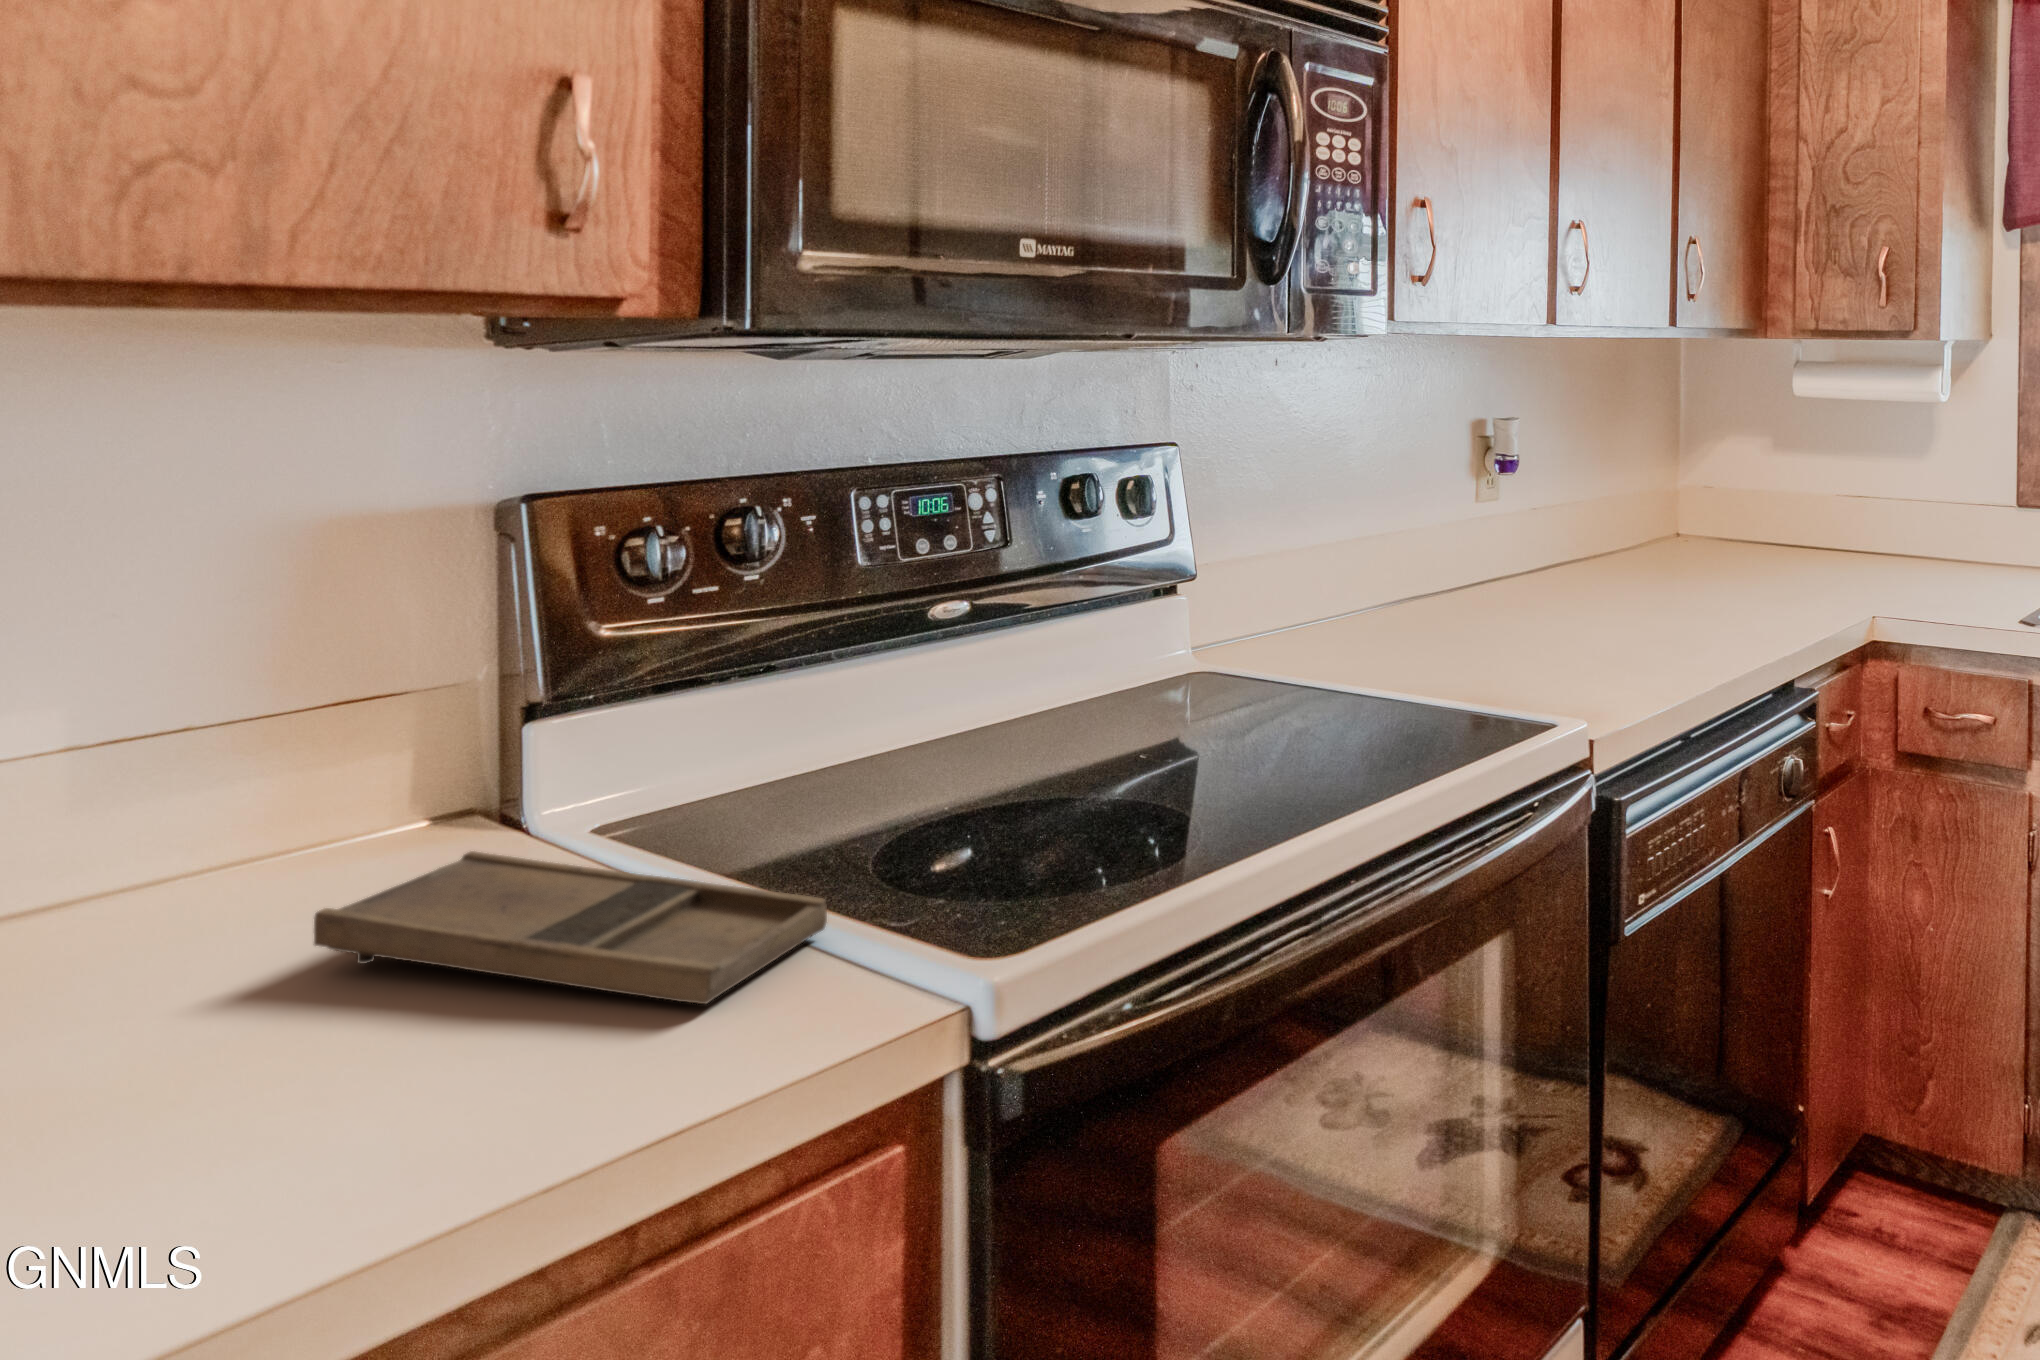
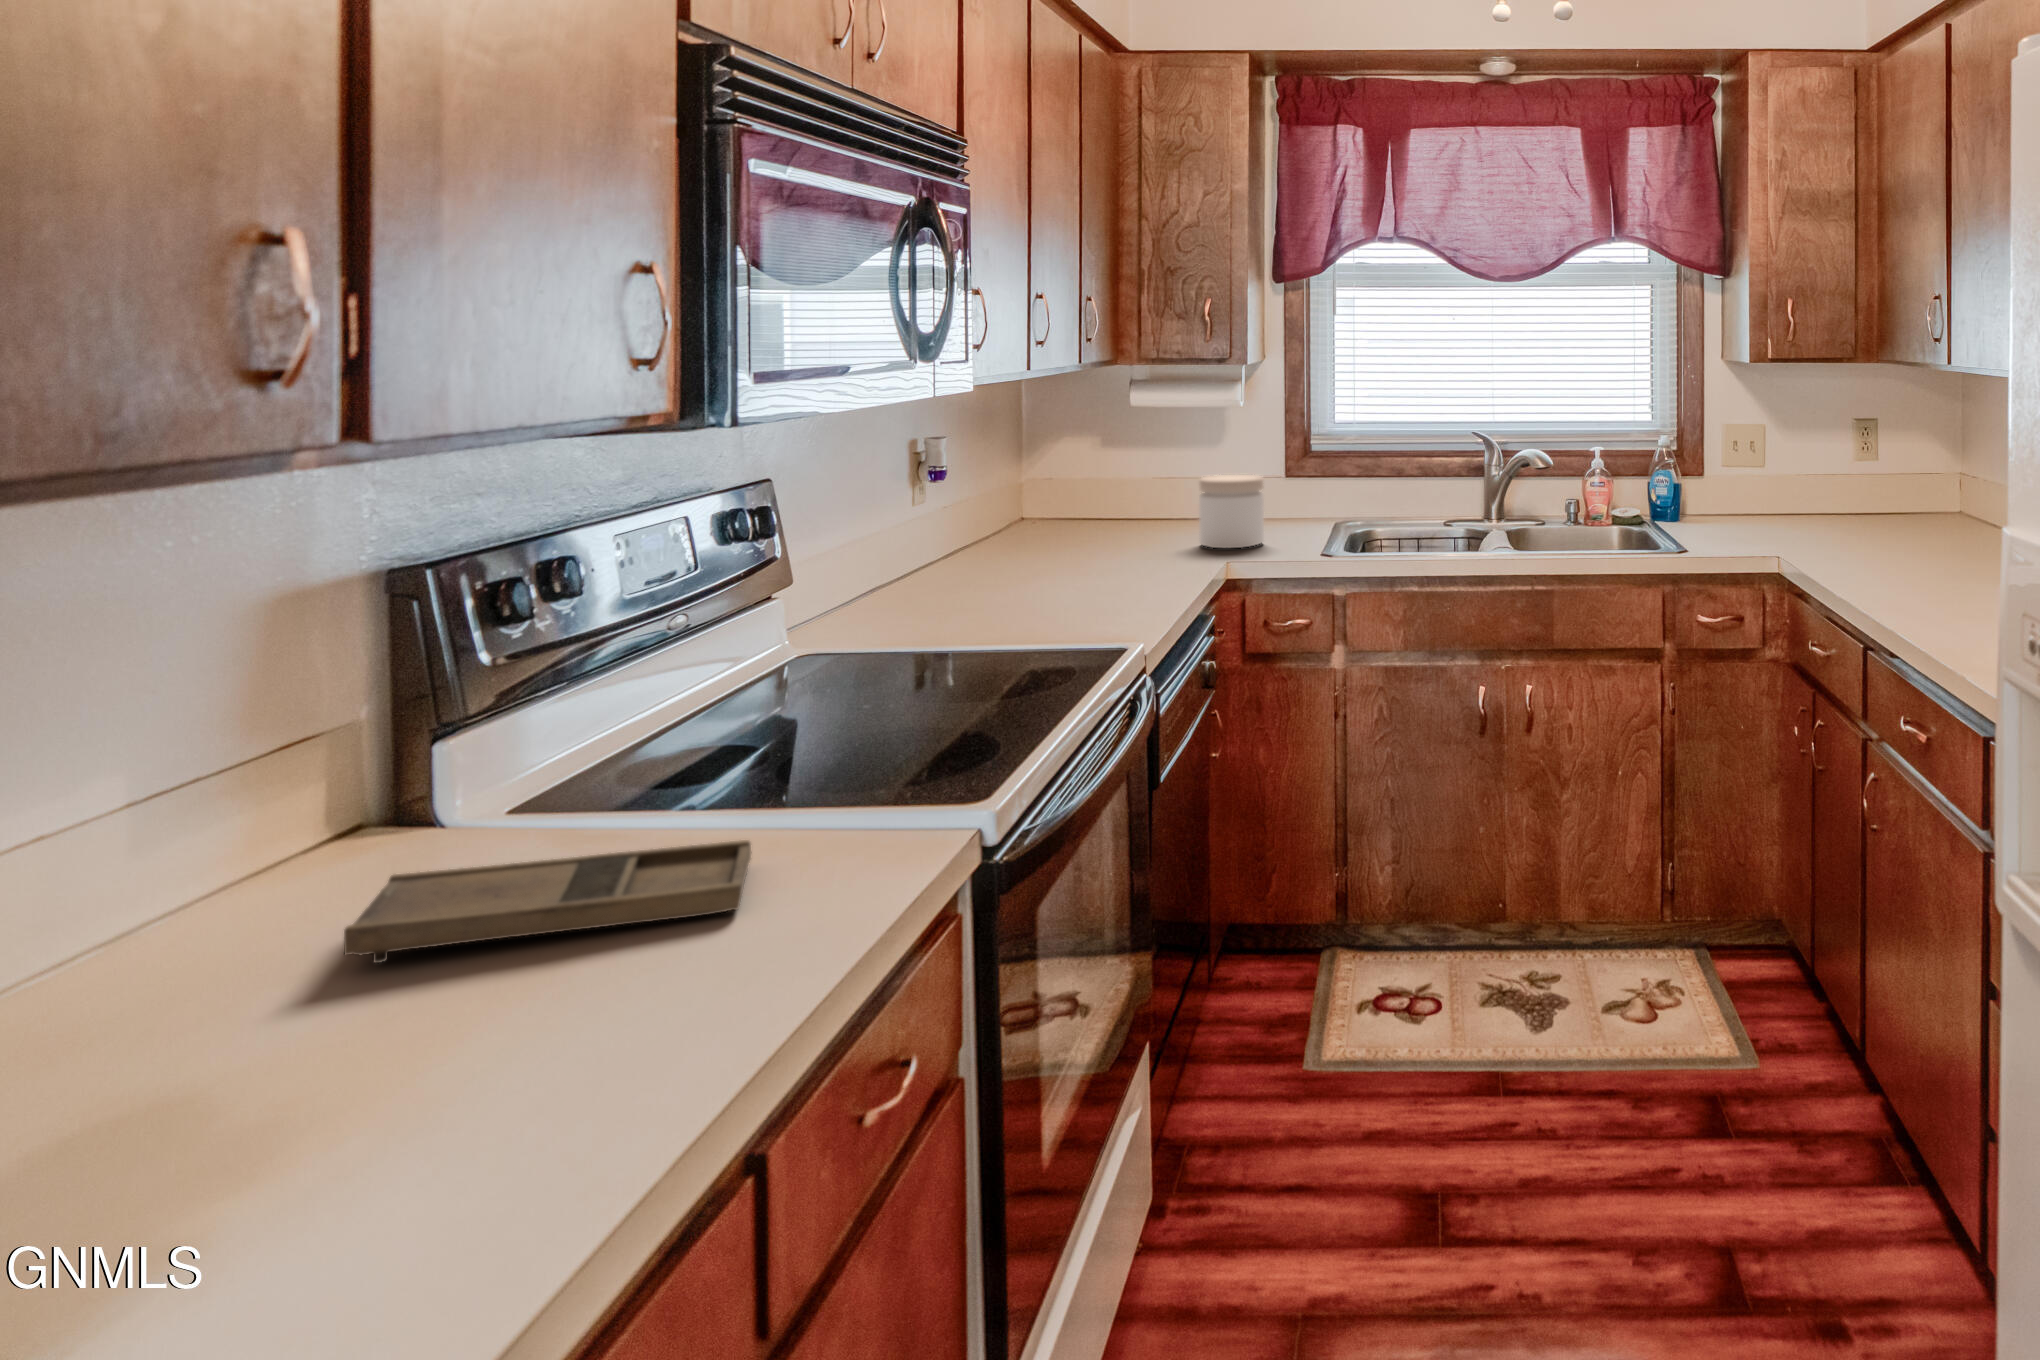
jar: none [1857,492,1950,596] -> present [1199,475,1264,548]

